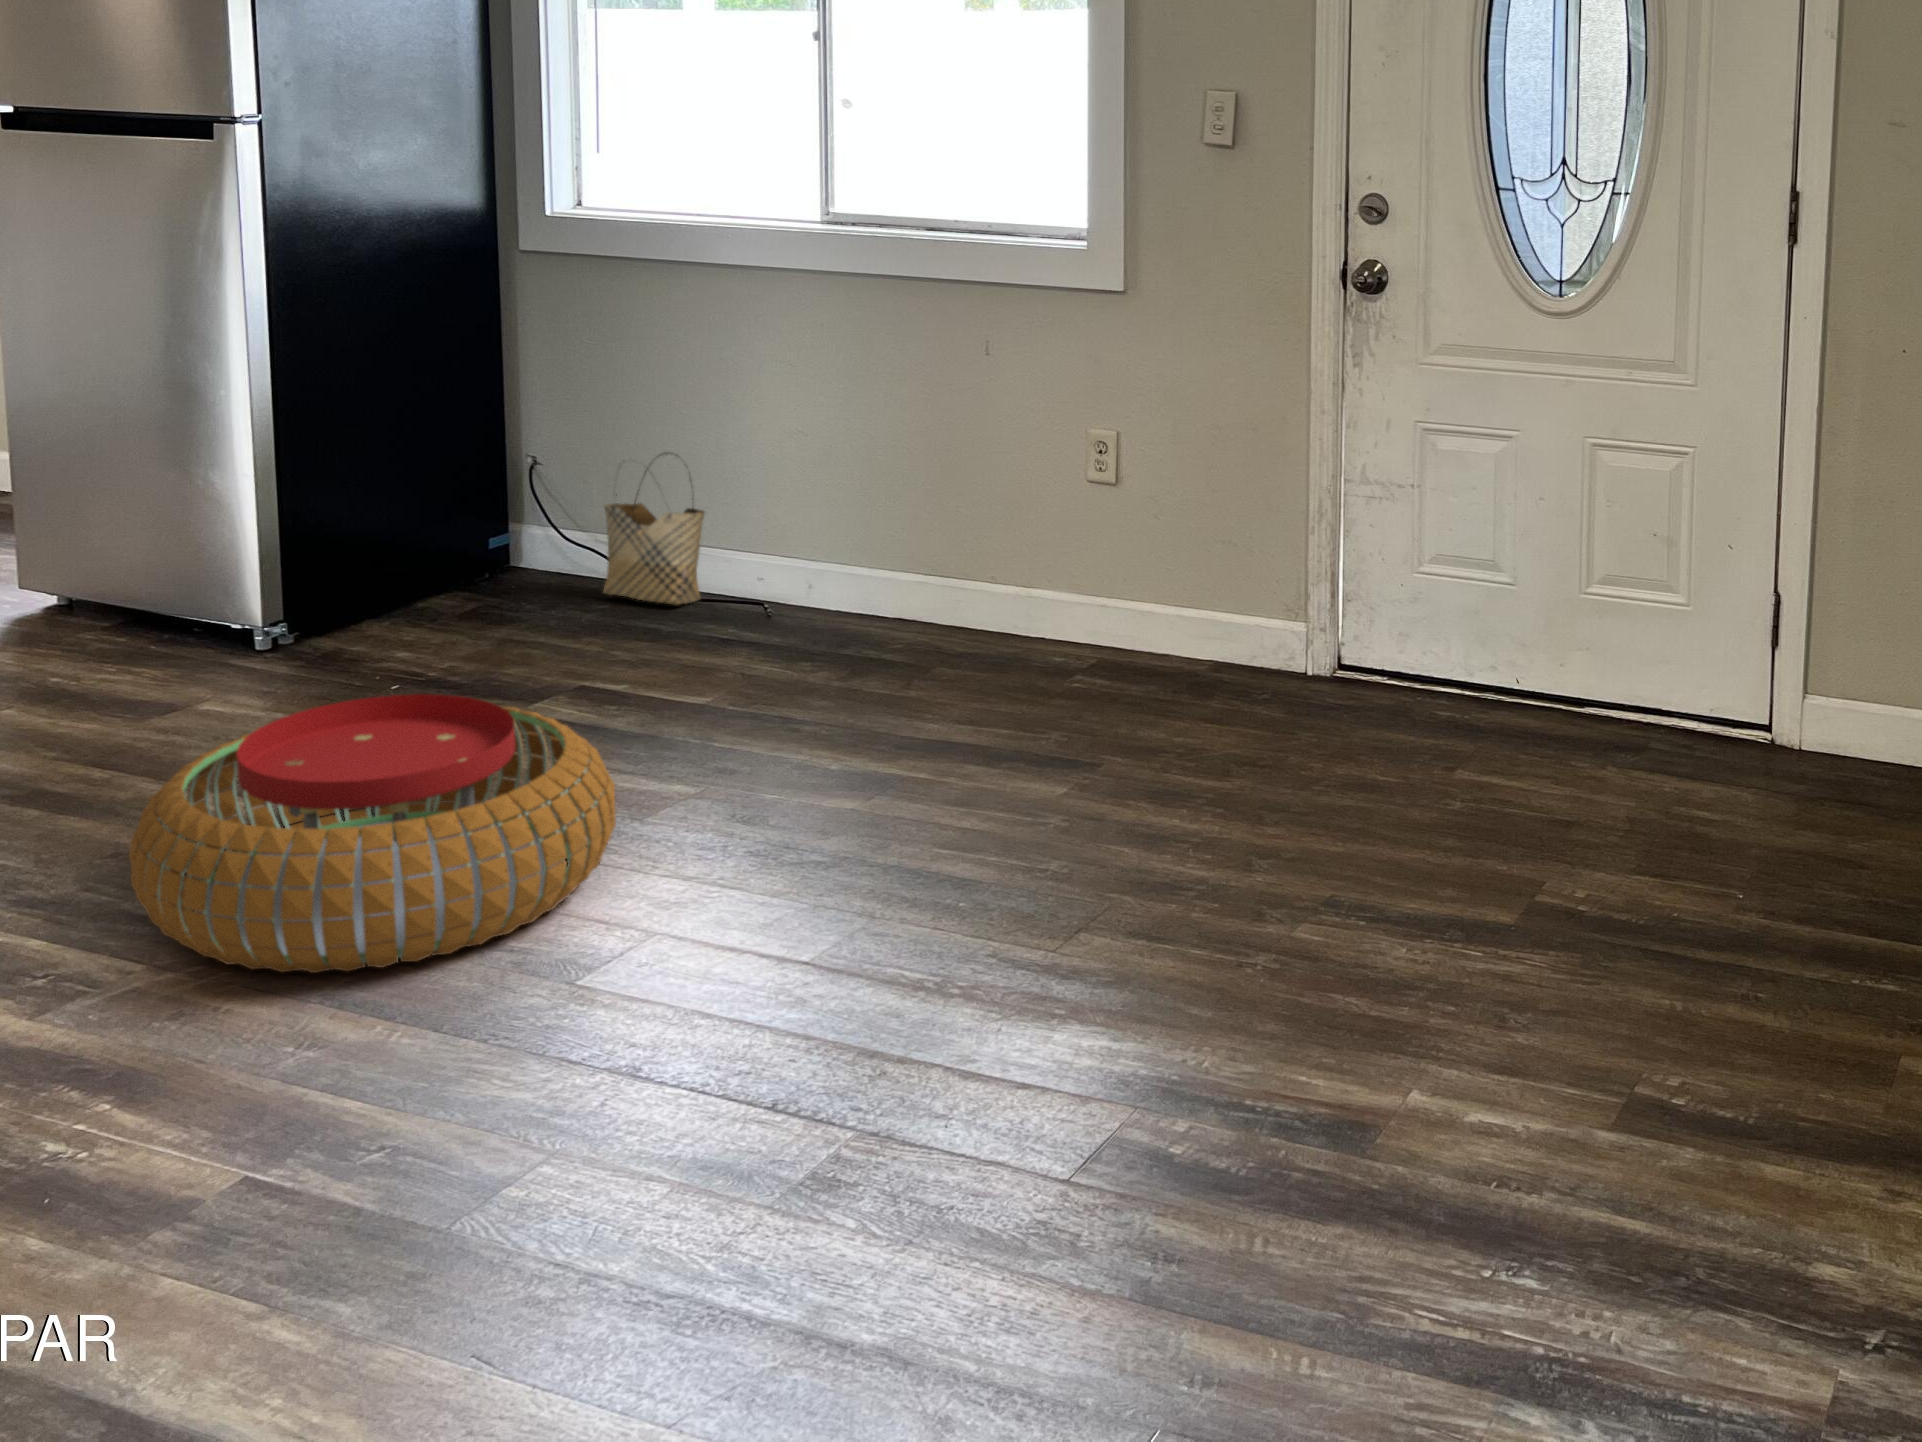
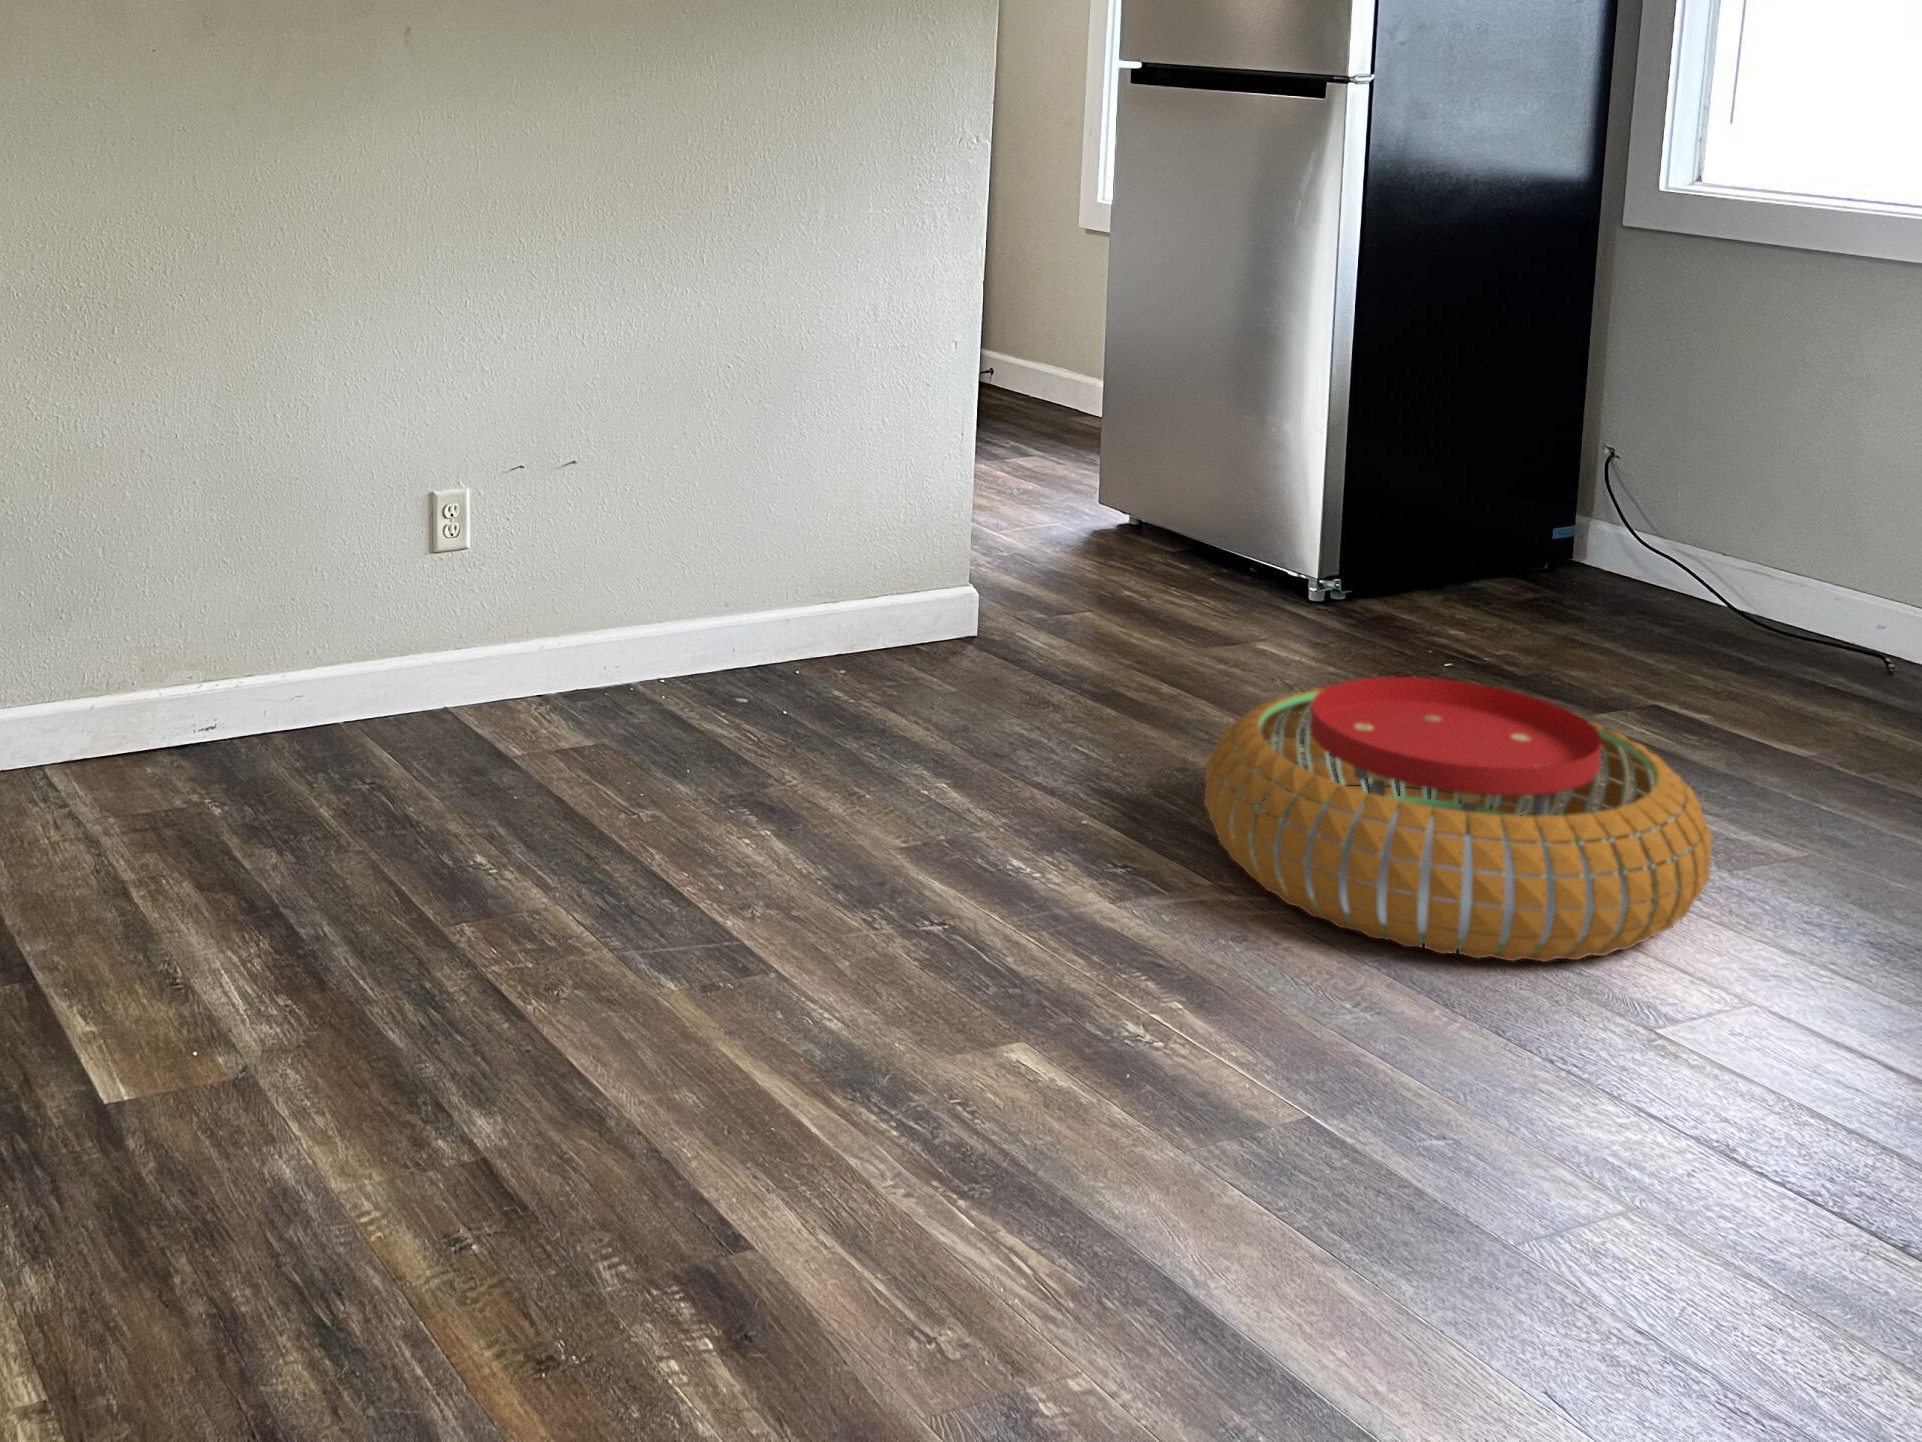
woven basket: present [603,452,705,604] -> none [1688,471,1831,648]

